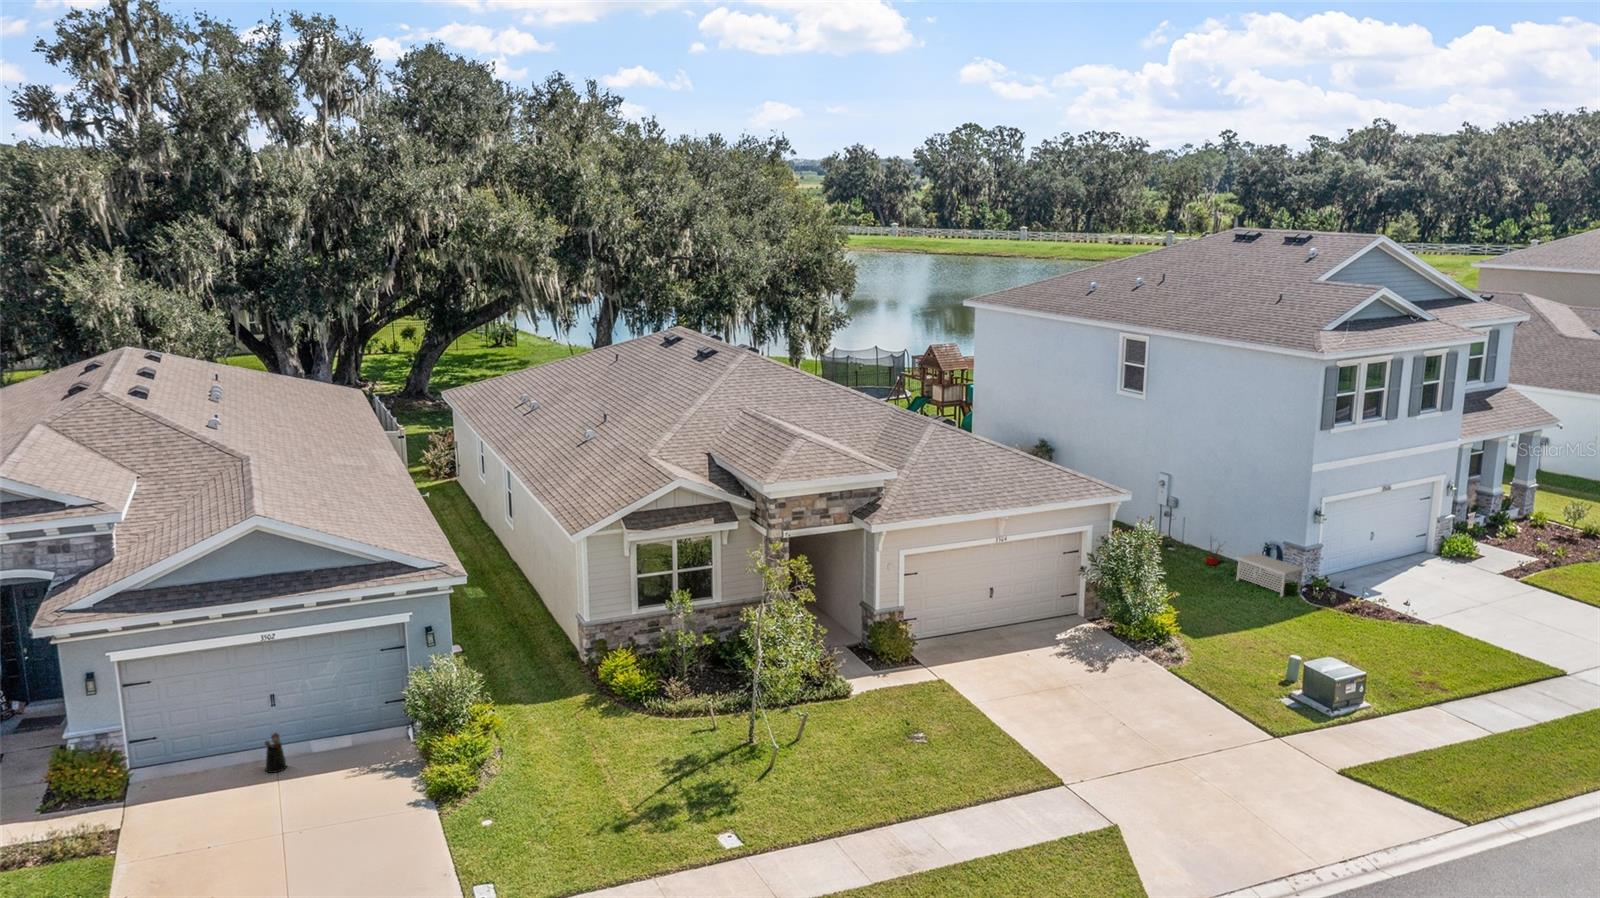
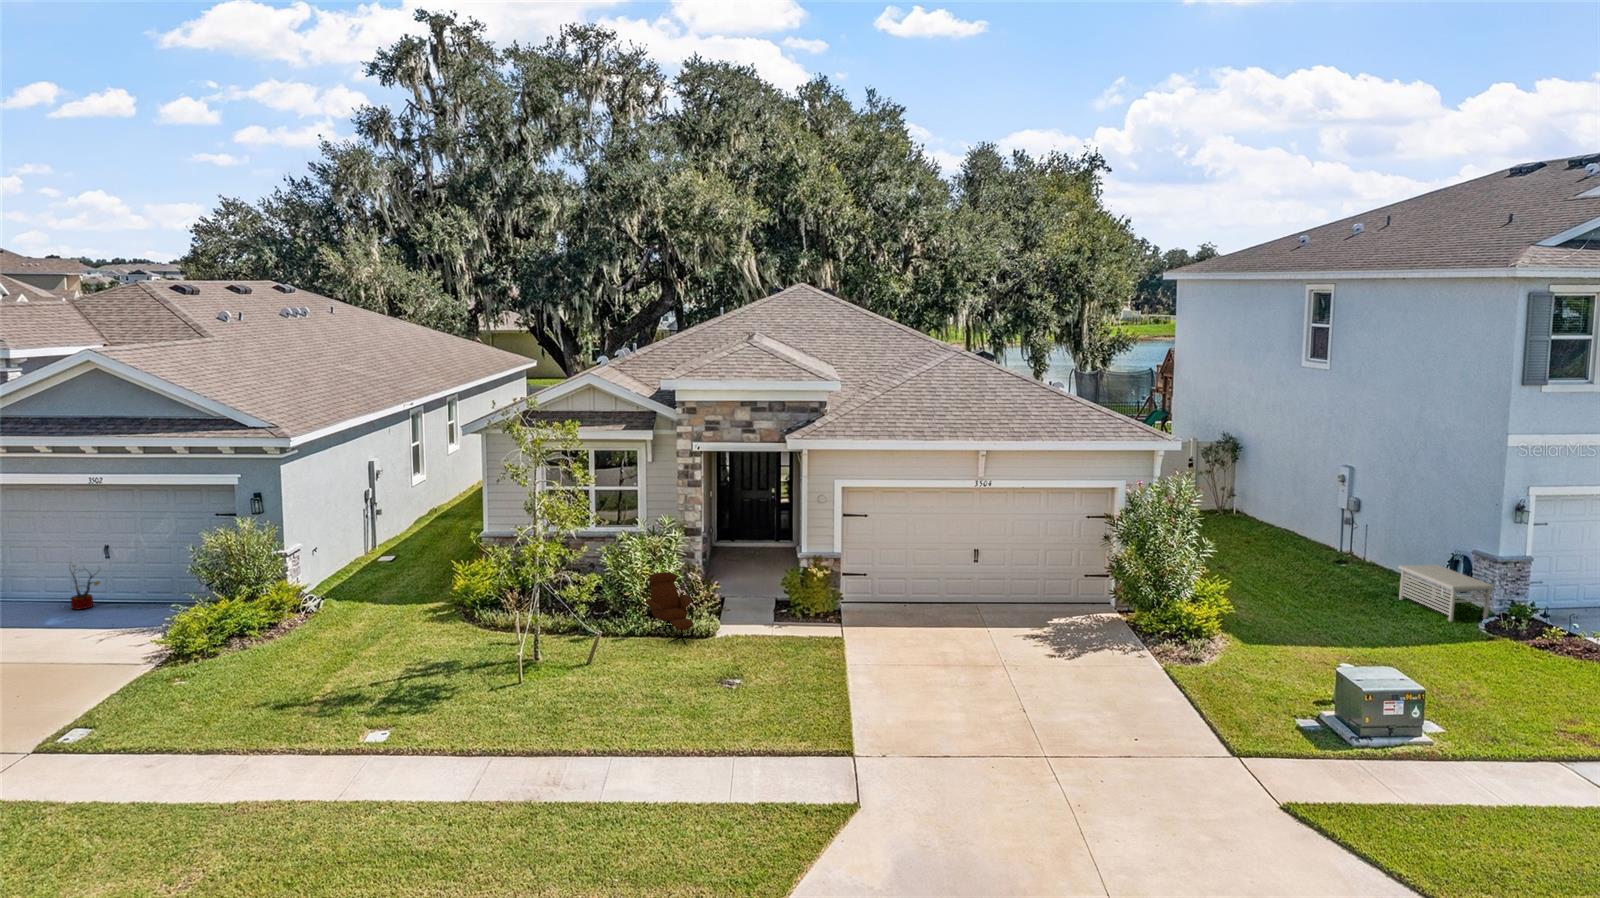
decorative plant: present [1206,540,1223,565] -> present [70,566,100,609]
lounge chair: none [784,652,838,715] -> present [646,572,694,645]
watering can: present [265,733,287,773] -> none [128,573,156,610]

